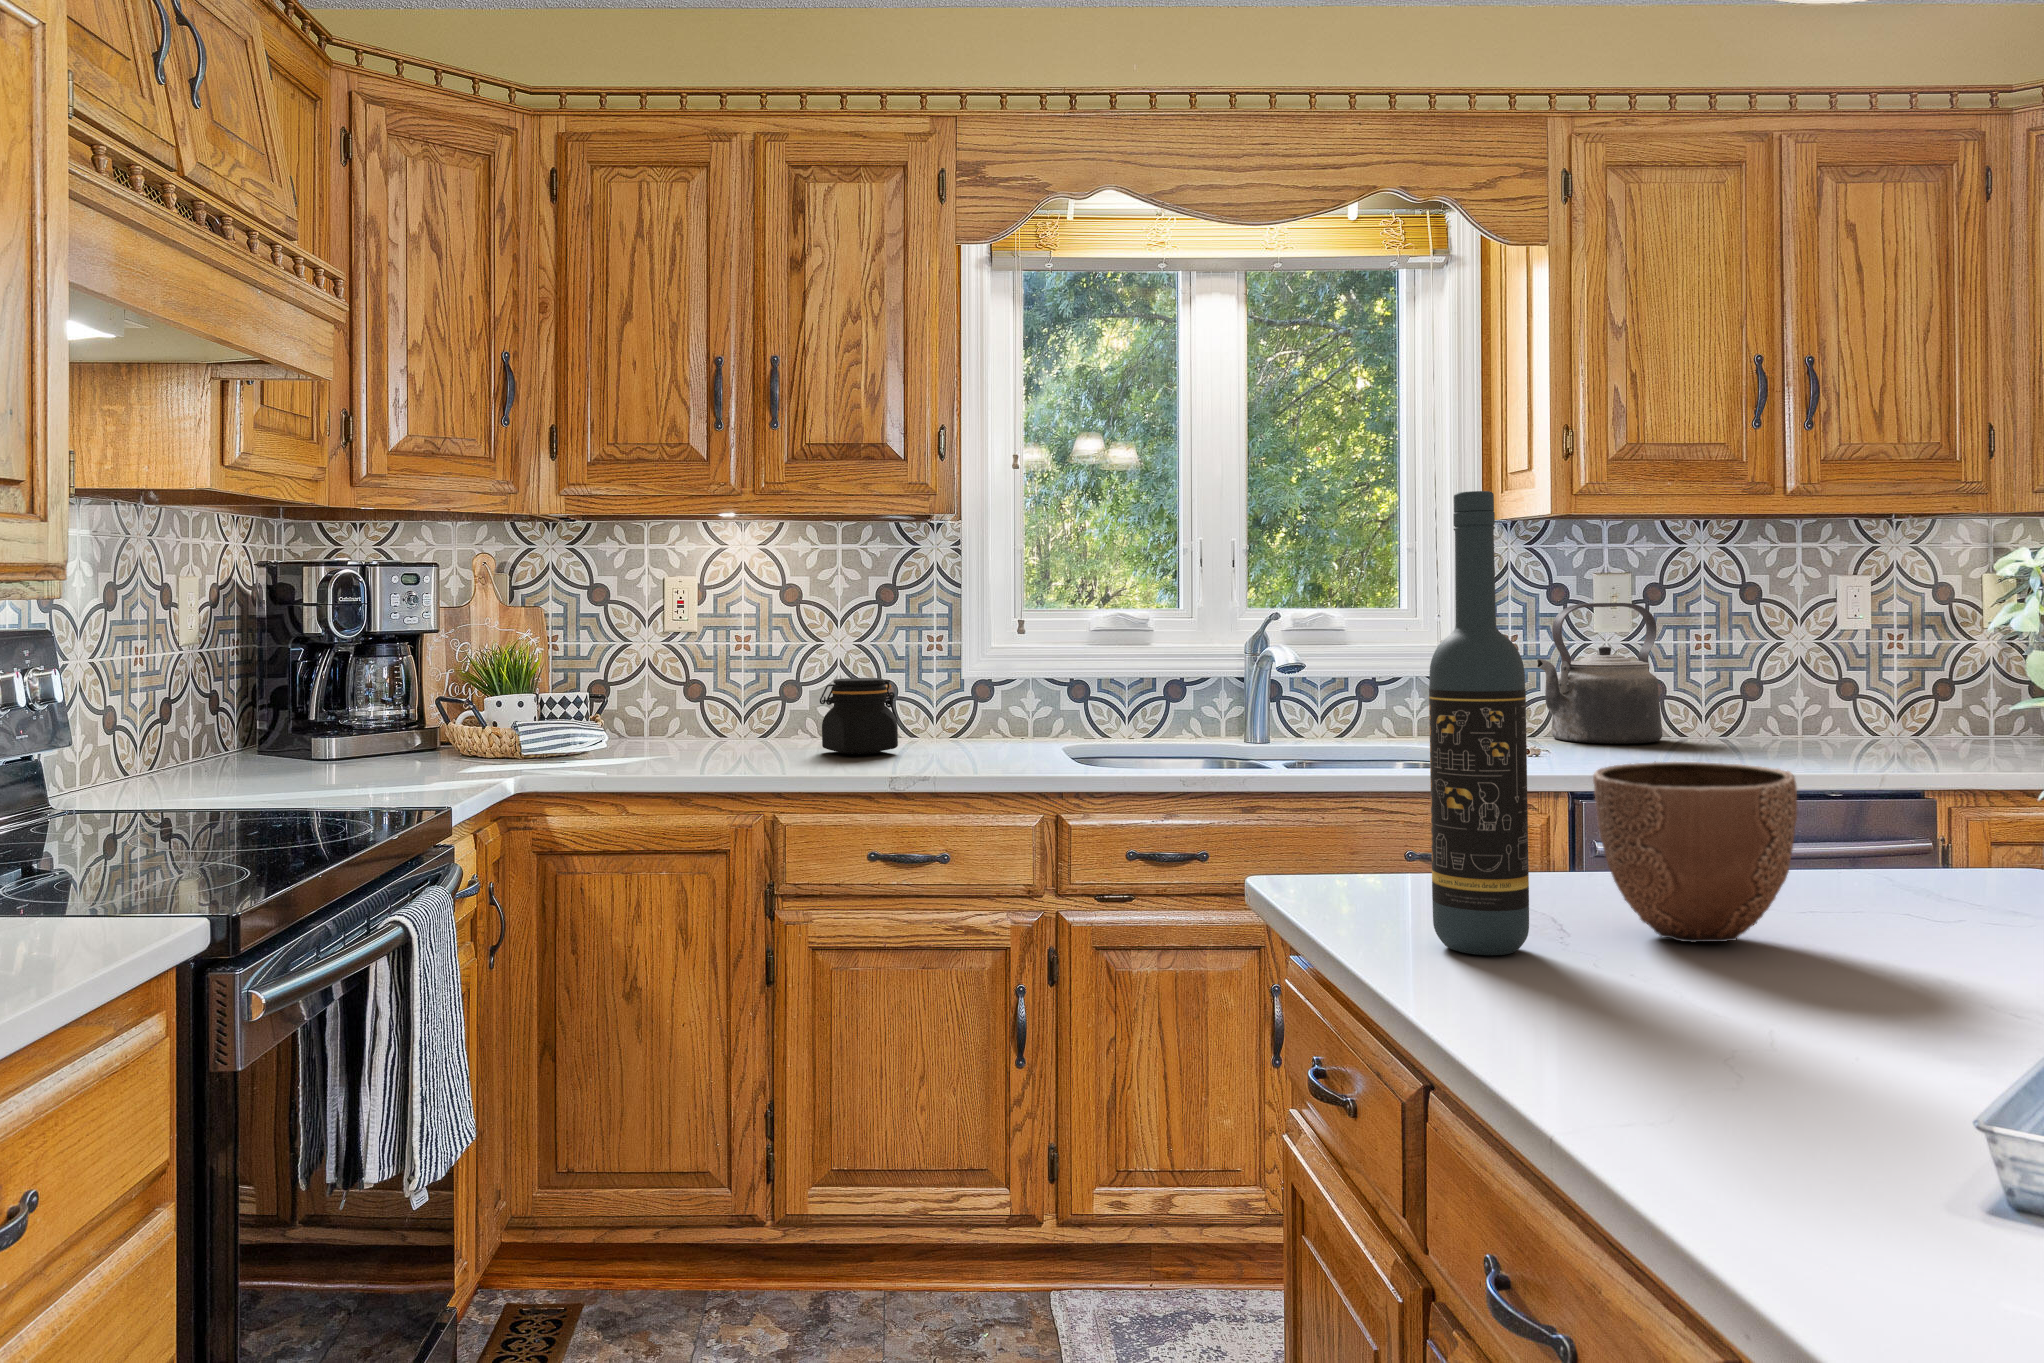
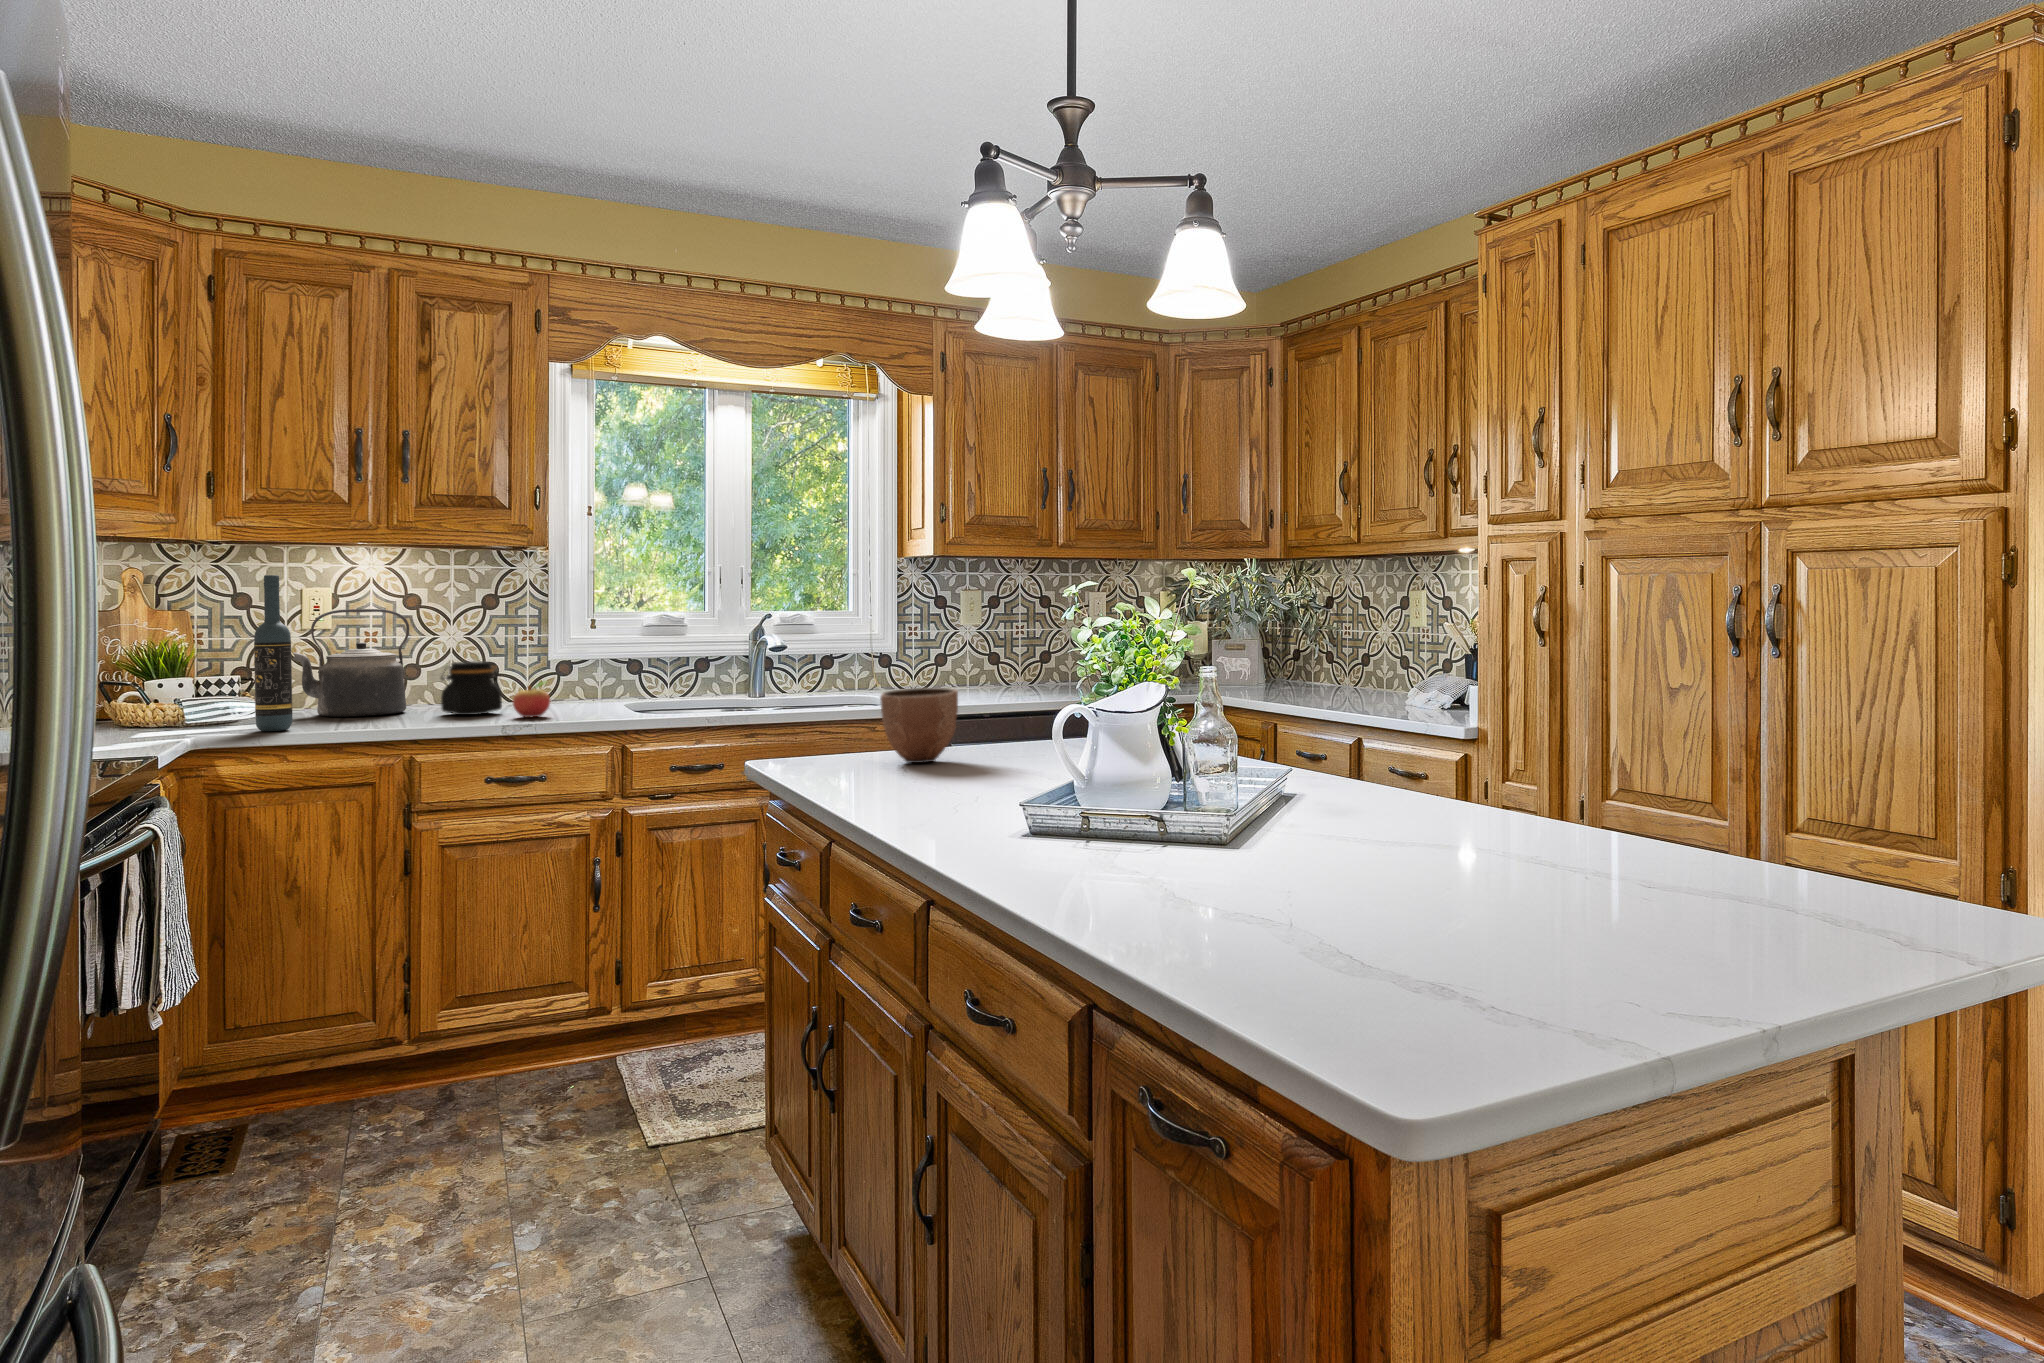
wine bottle: present [1429,491,1529,955] -> present [254,575,292,731]
kettle: present [1537,603,1662,744] -> present [293,609,409,717]
fruit: none [909,710,959,762] -> present [512,682,551,717]

